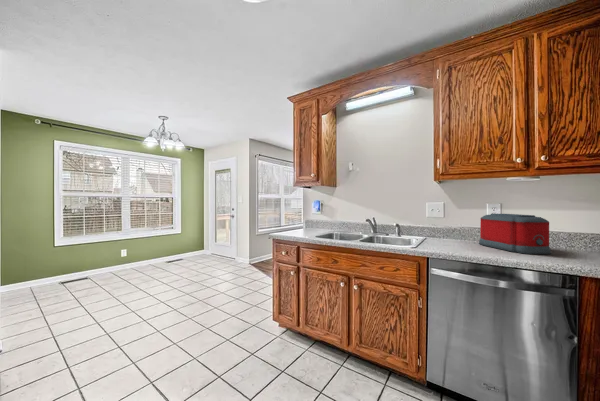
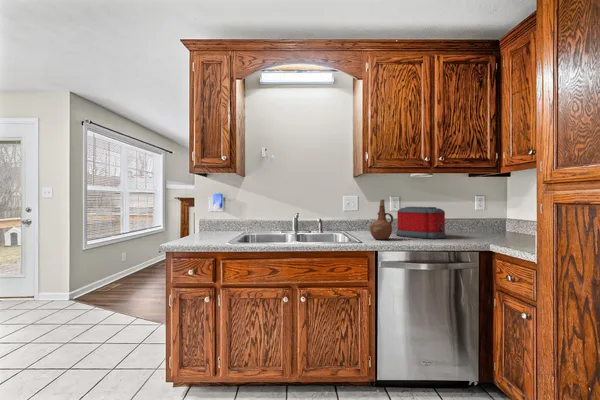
ceramic pitcher: none [435,205,463,247] -> present [370,200,393,239]

